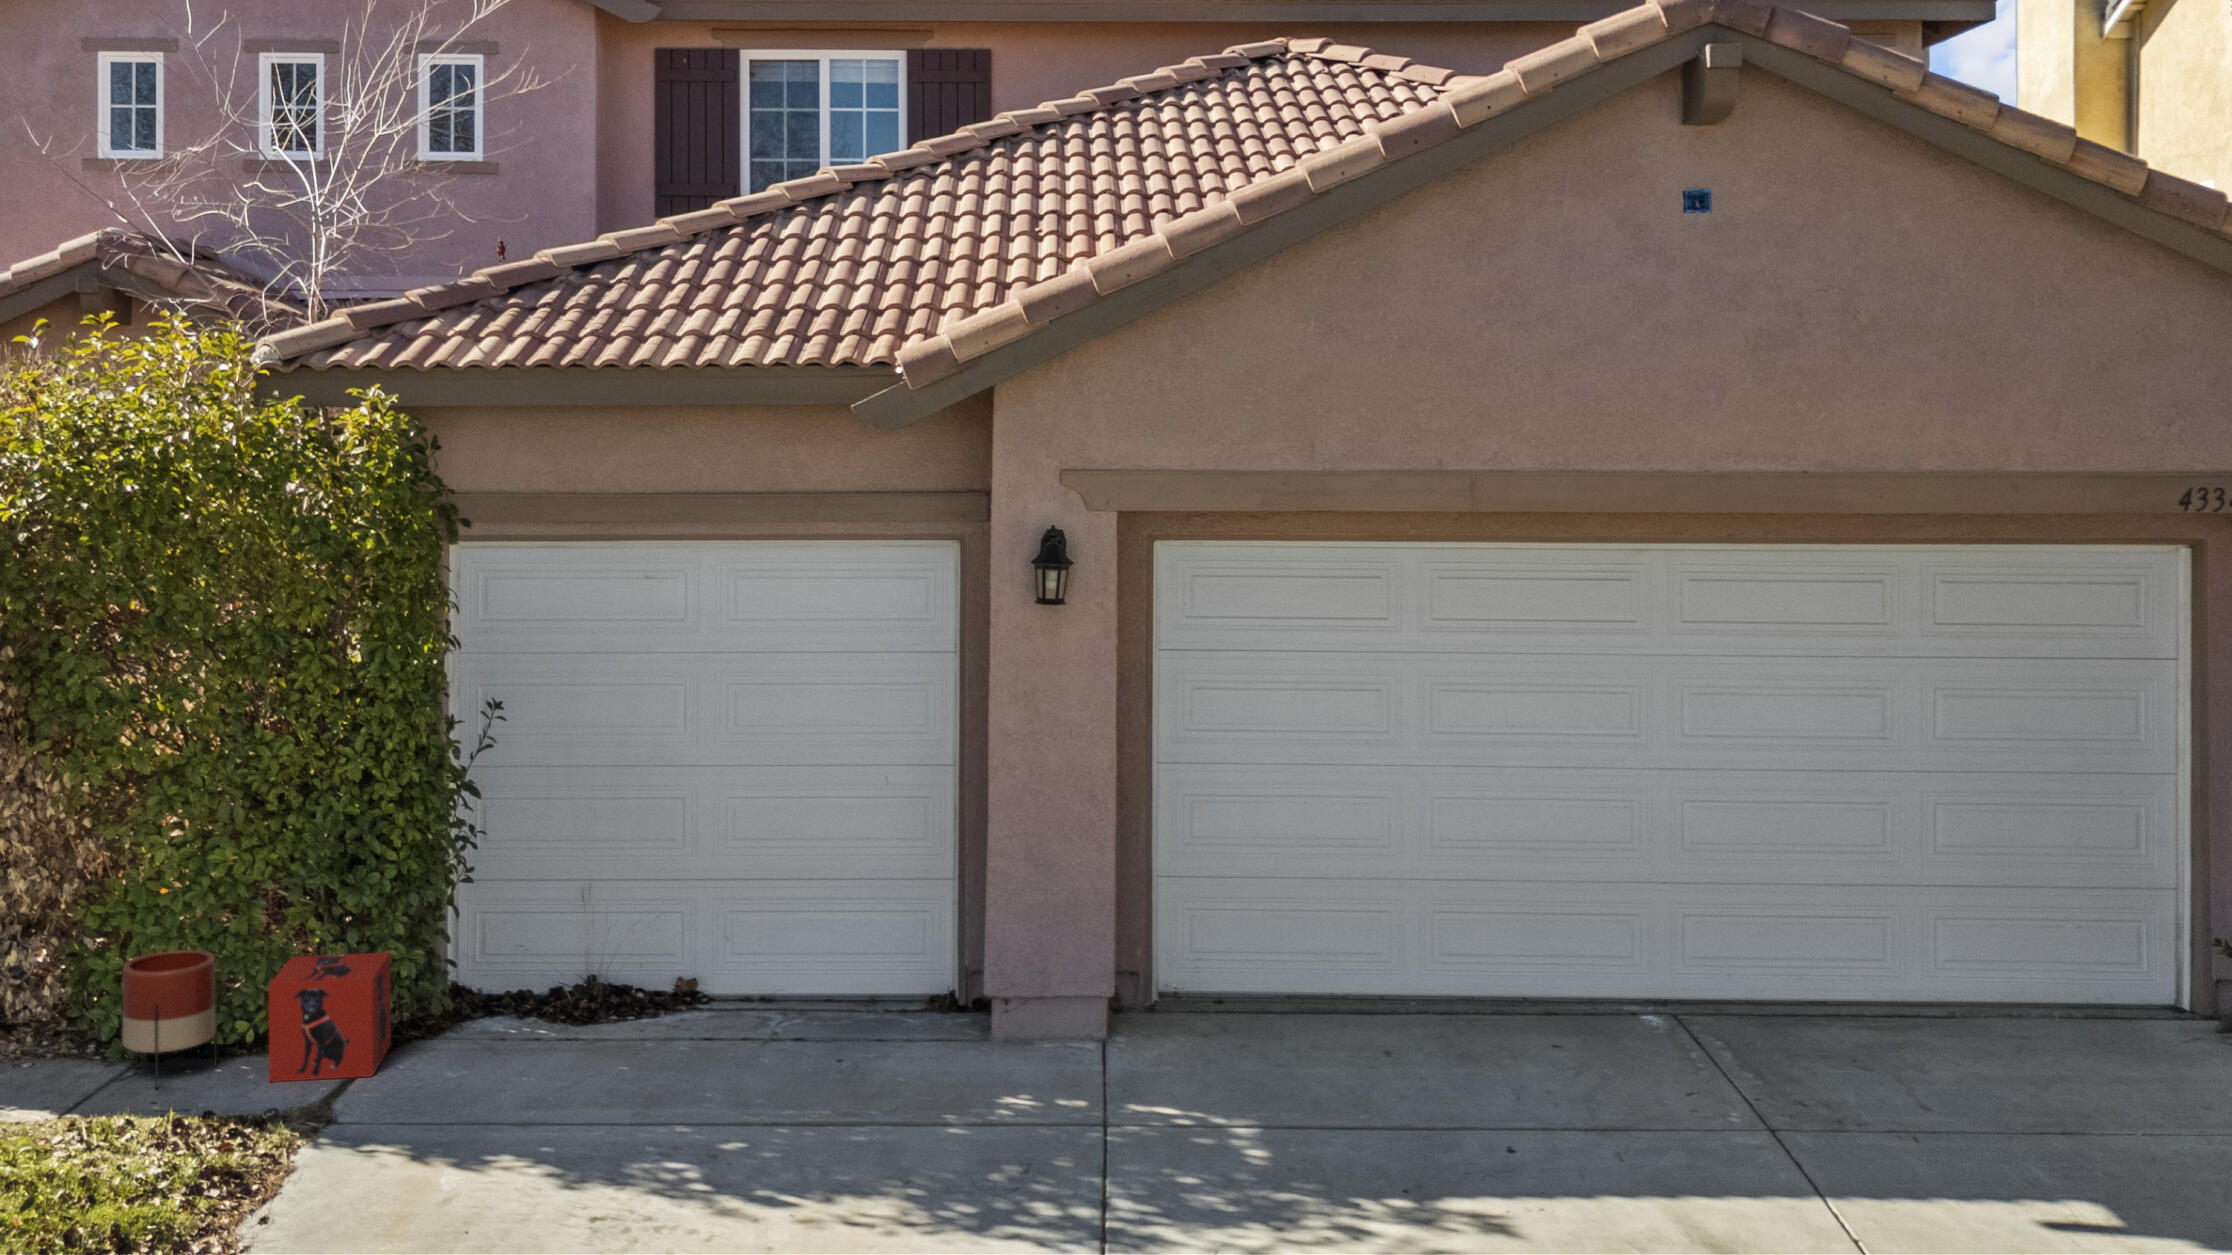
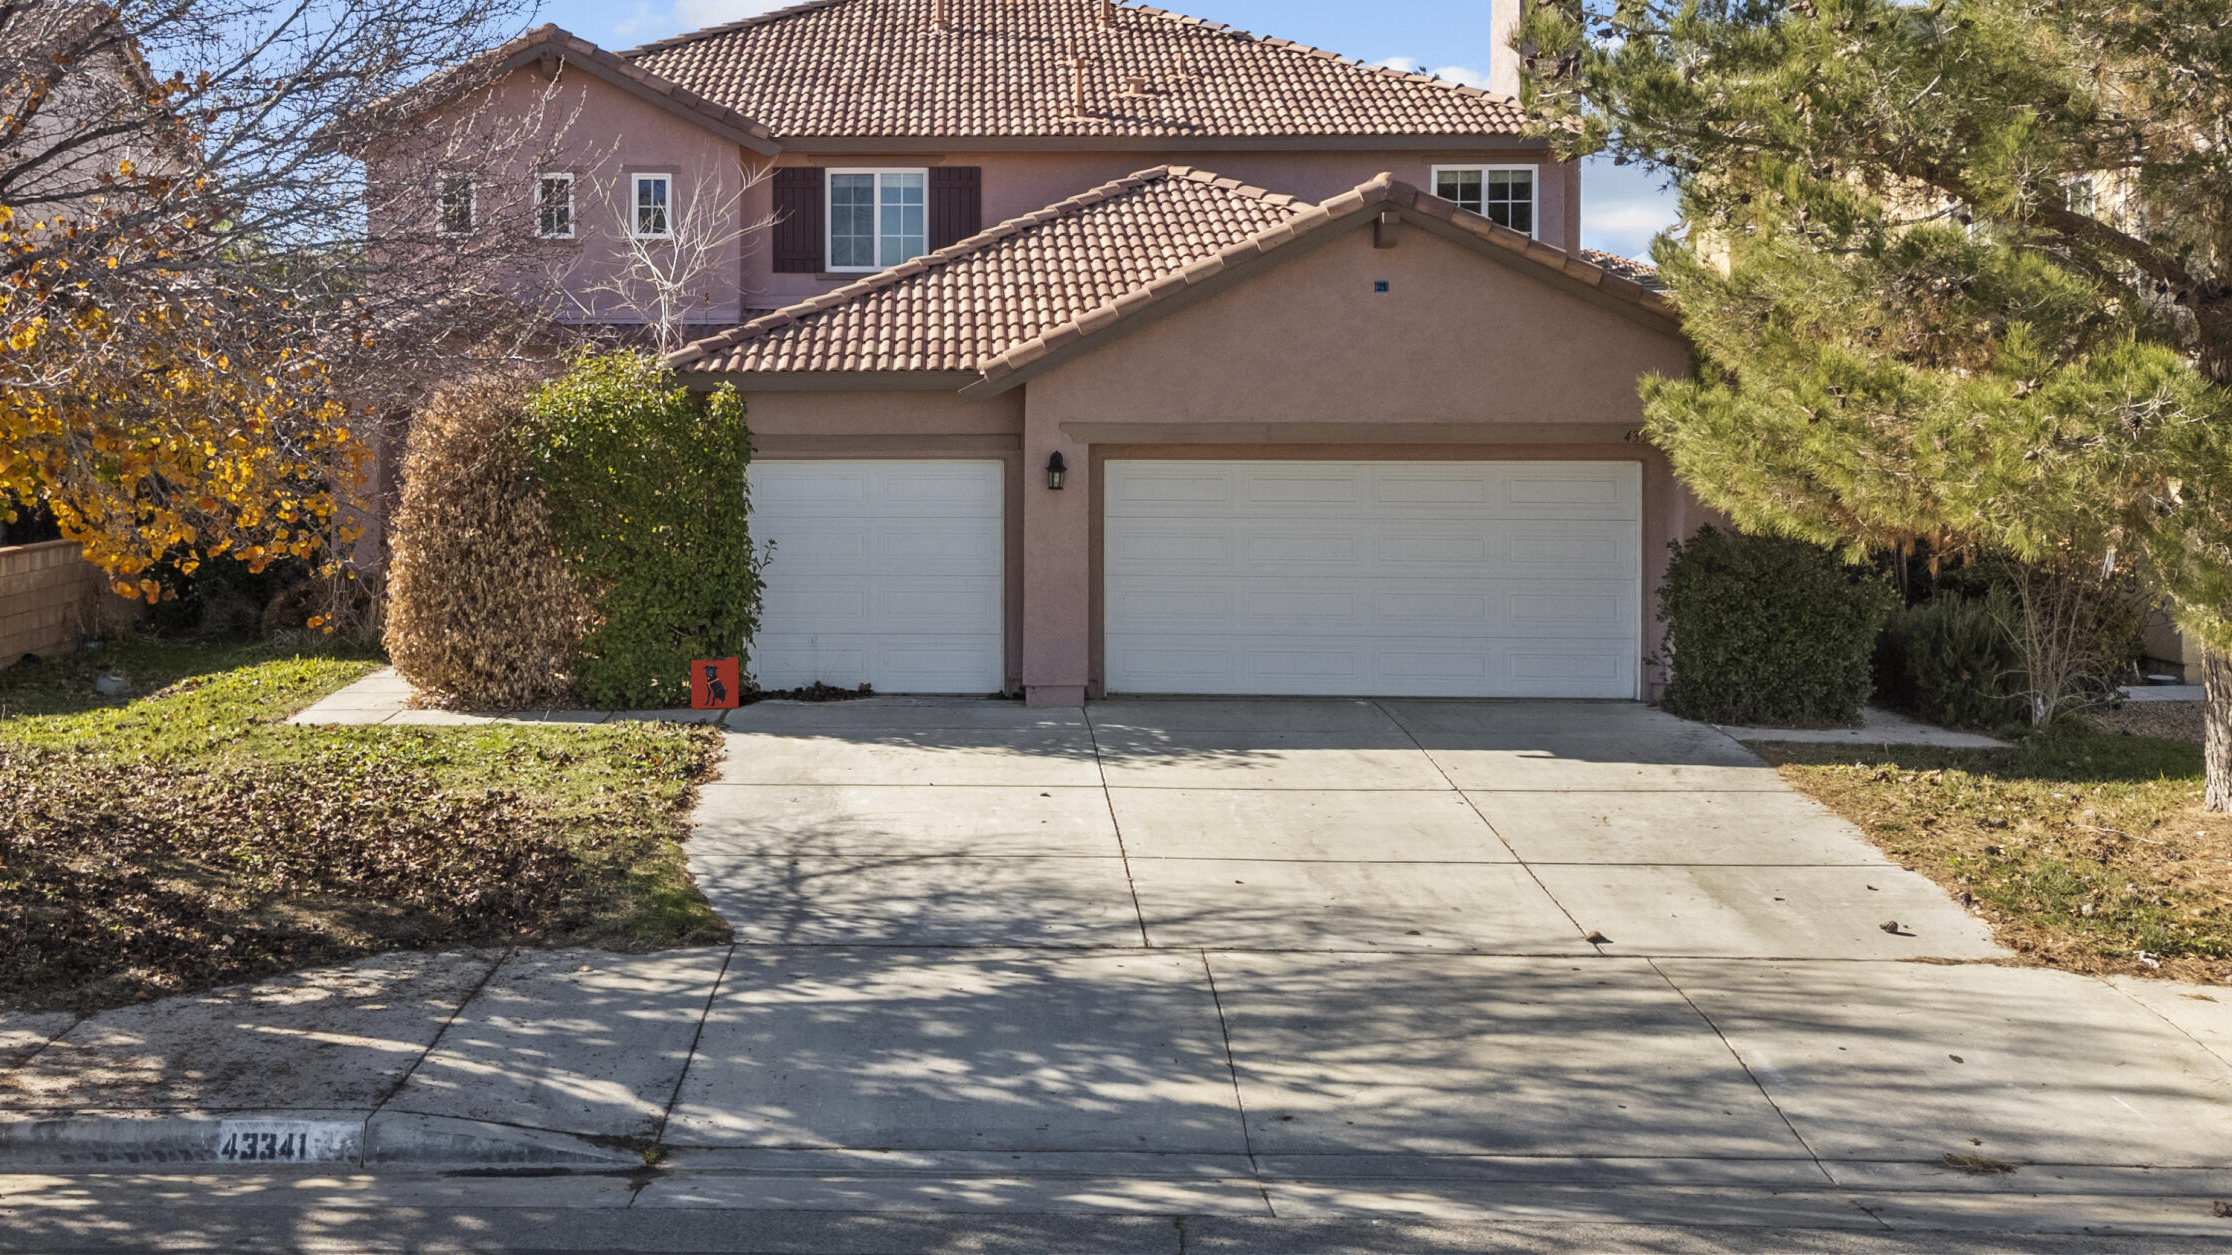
planter: present [122,950,217,1089] -> none [622,650,662,710]

